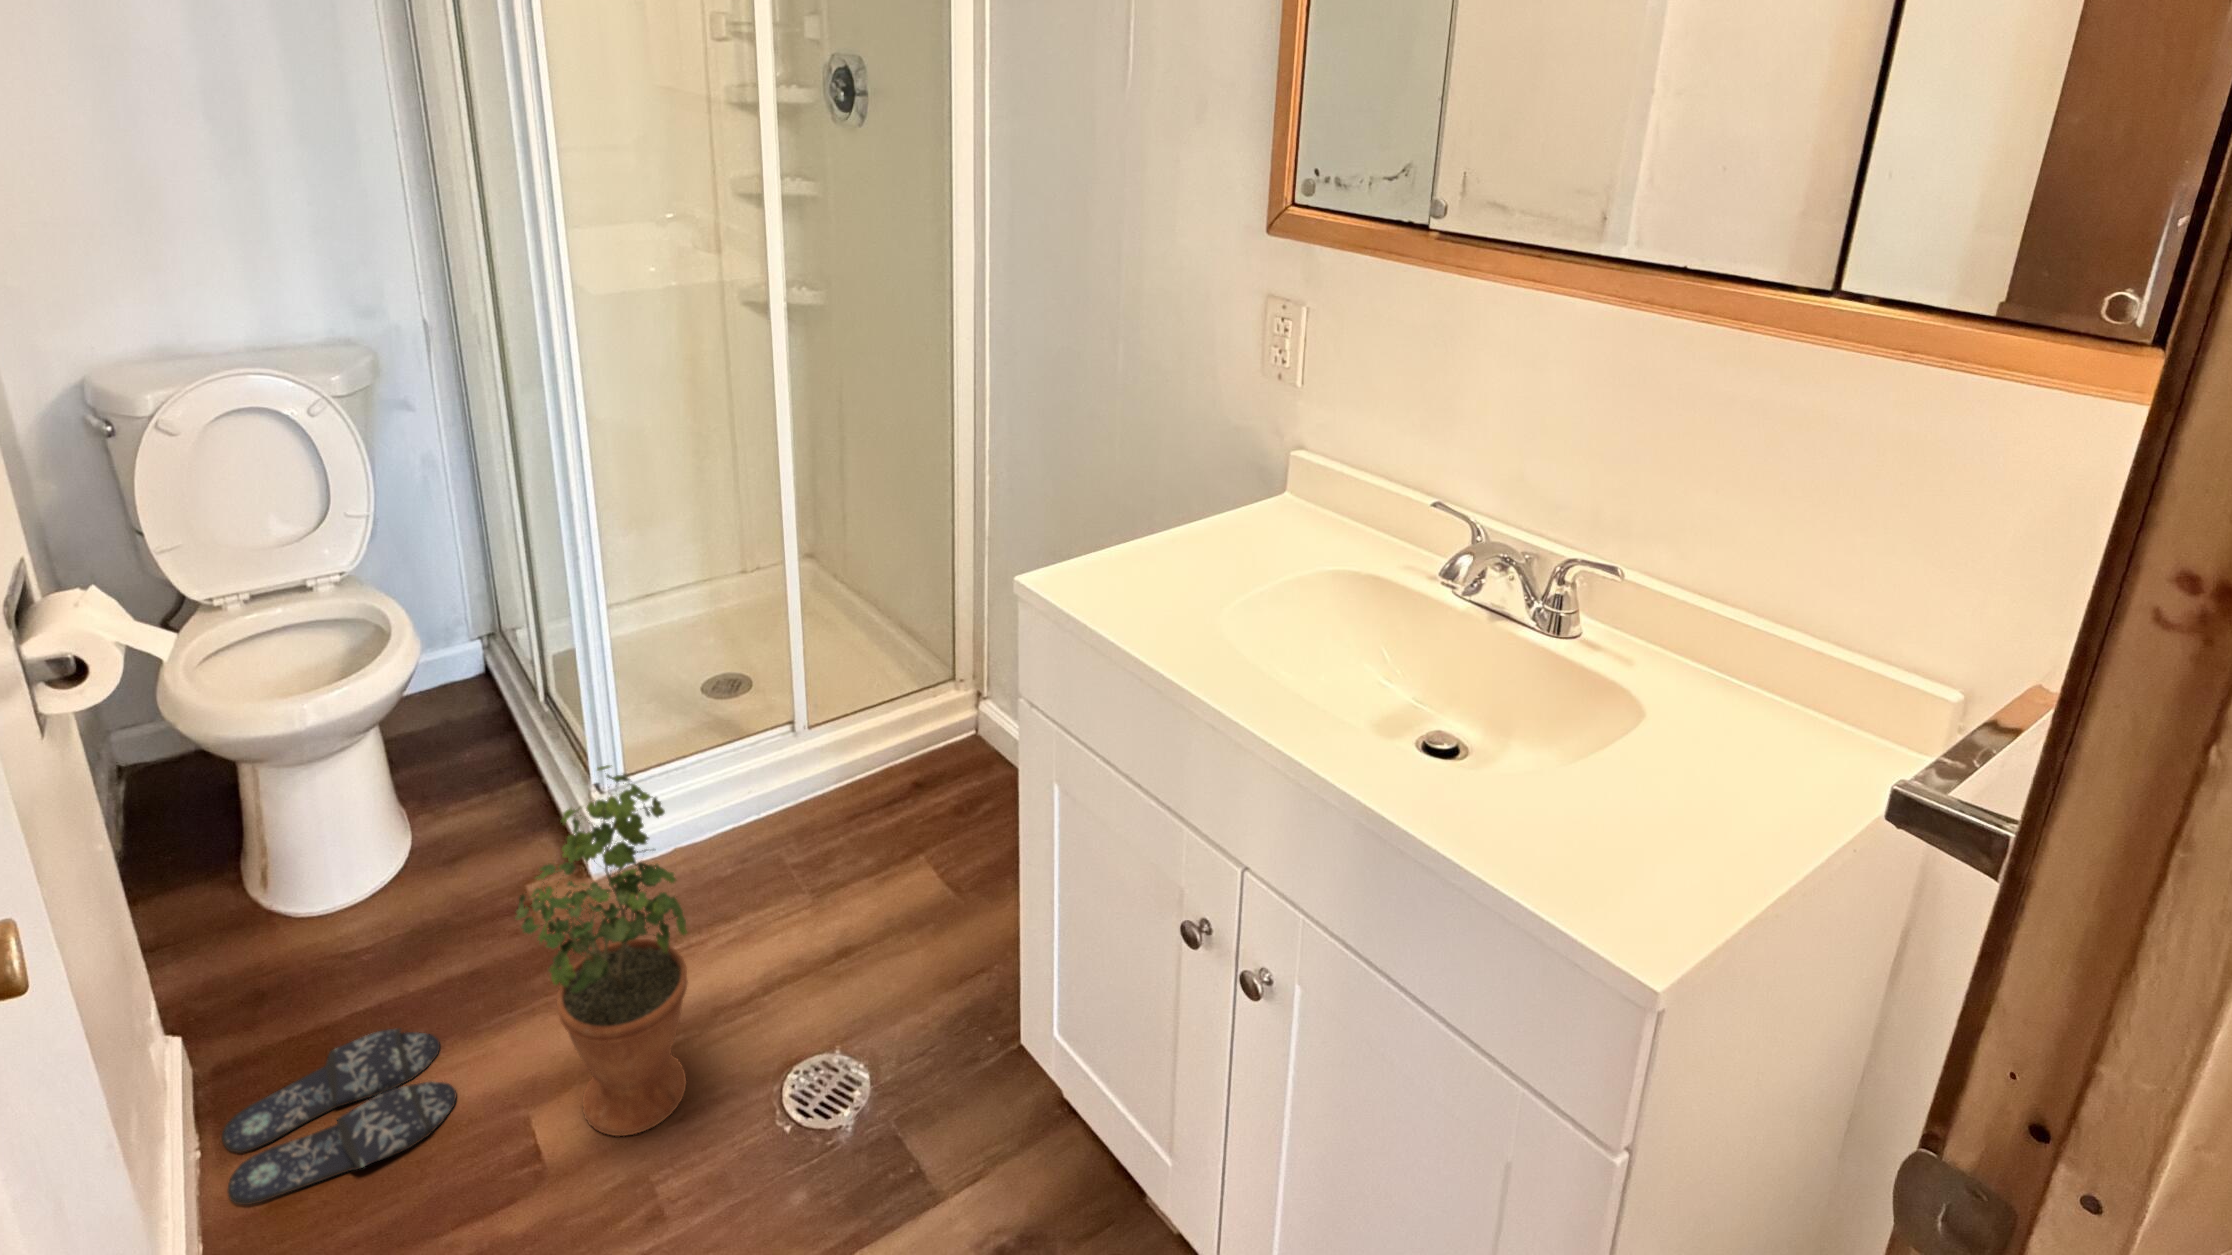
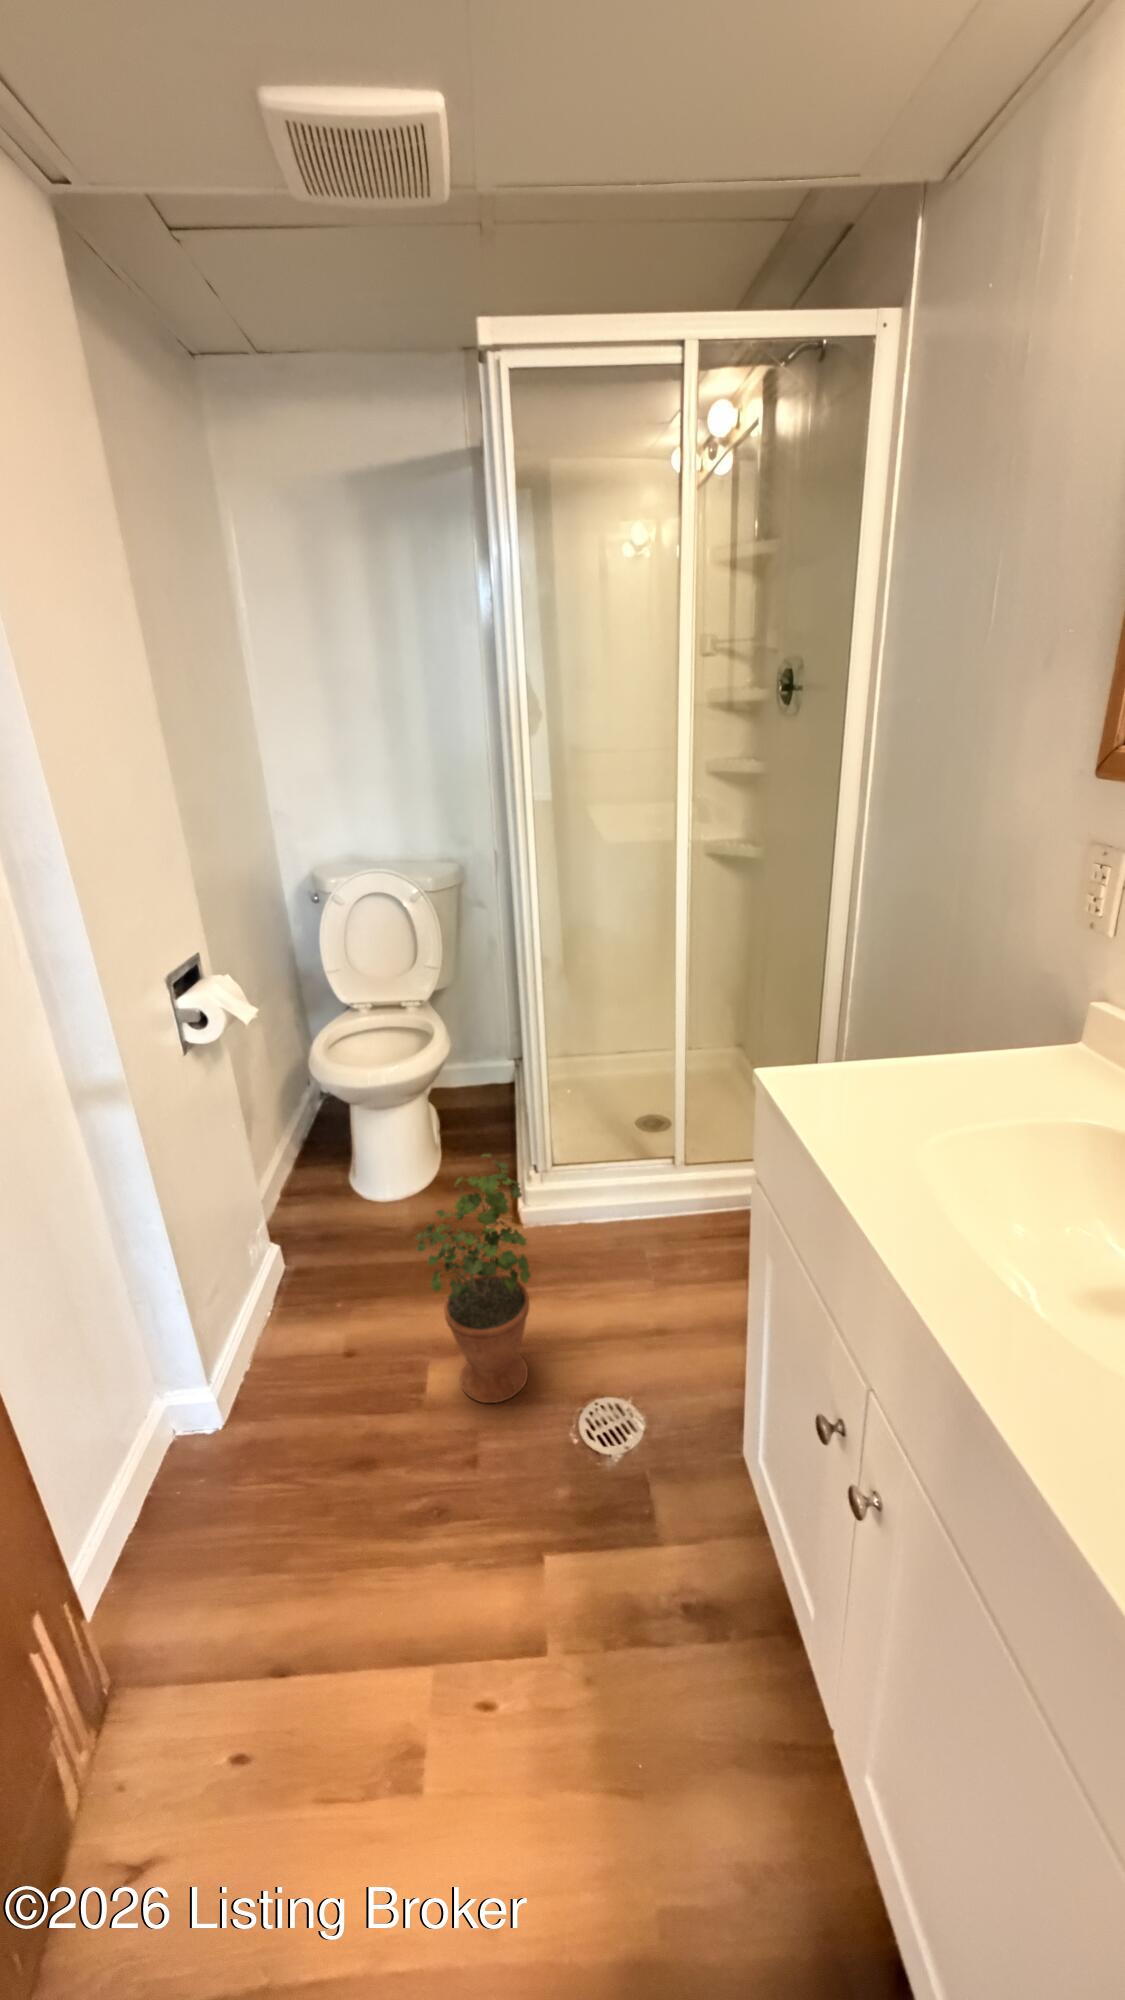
slippers: present [222,1028,456,1205] -> none [276,1282,405,1360]

